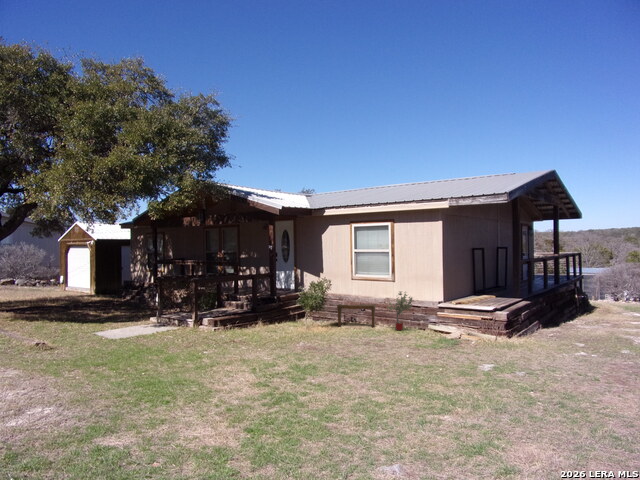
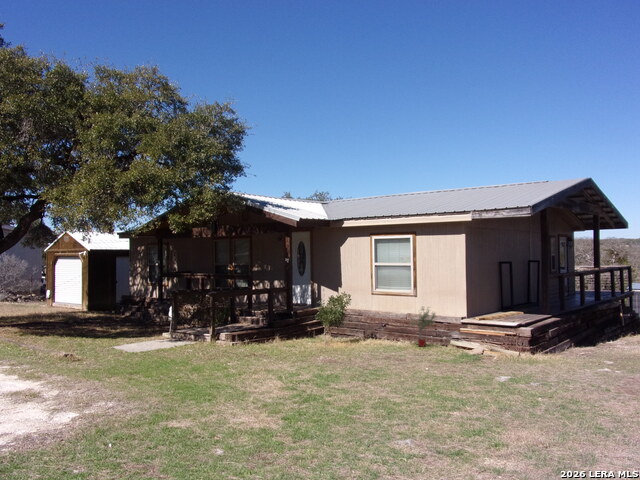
bench: present [337,304,376,328] -> none [358,320,398,344]

